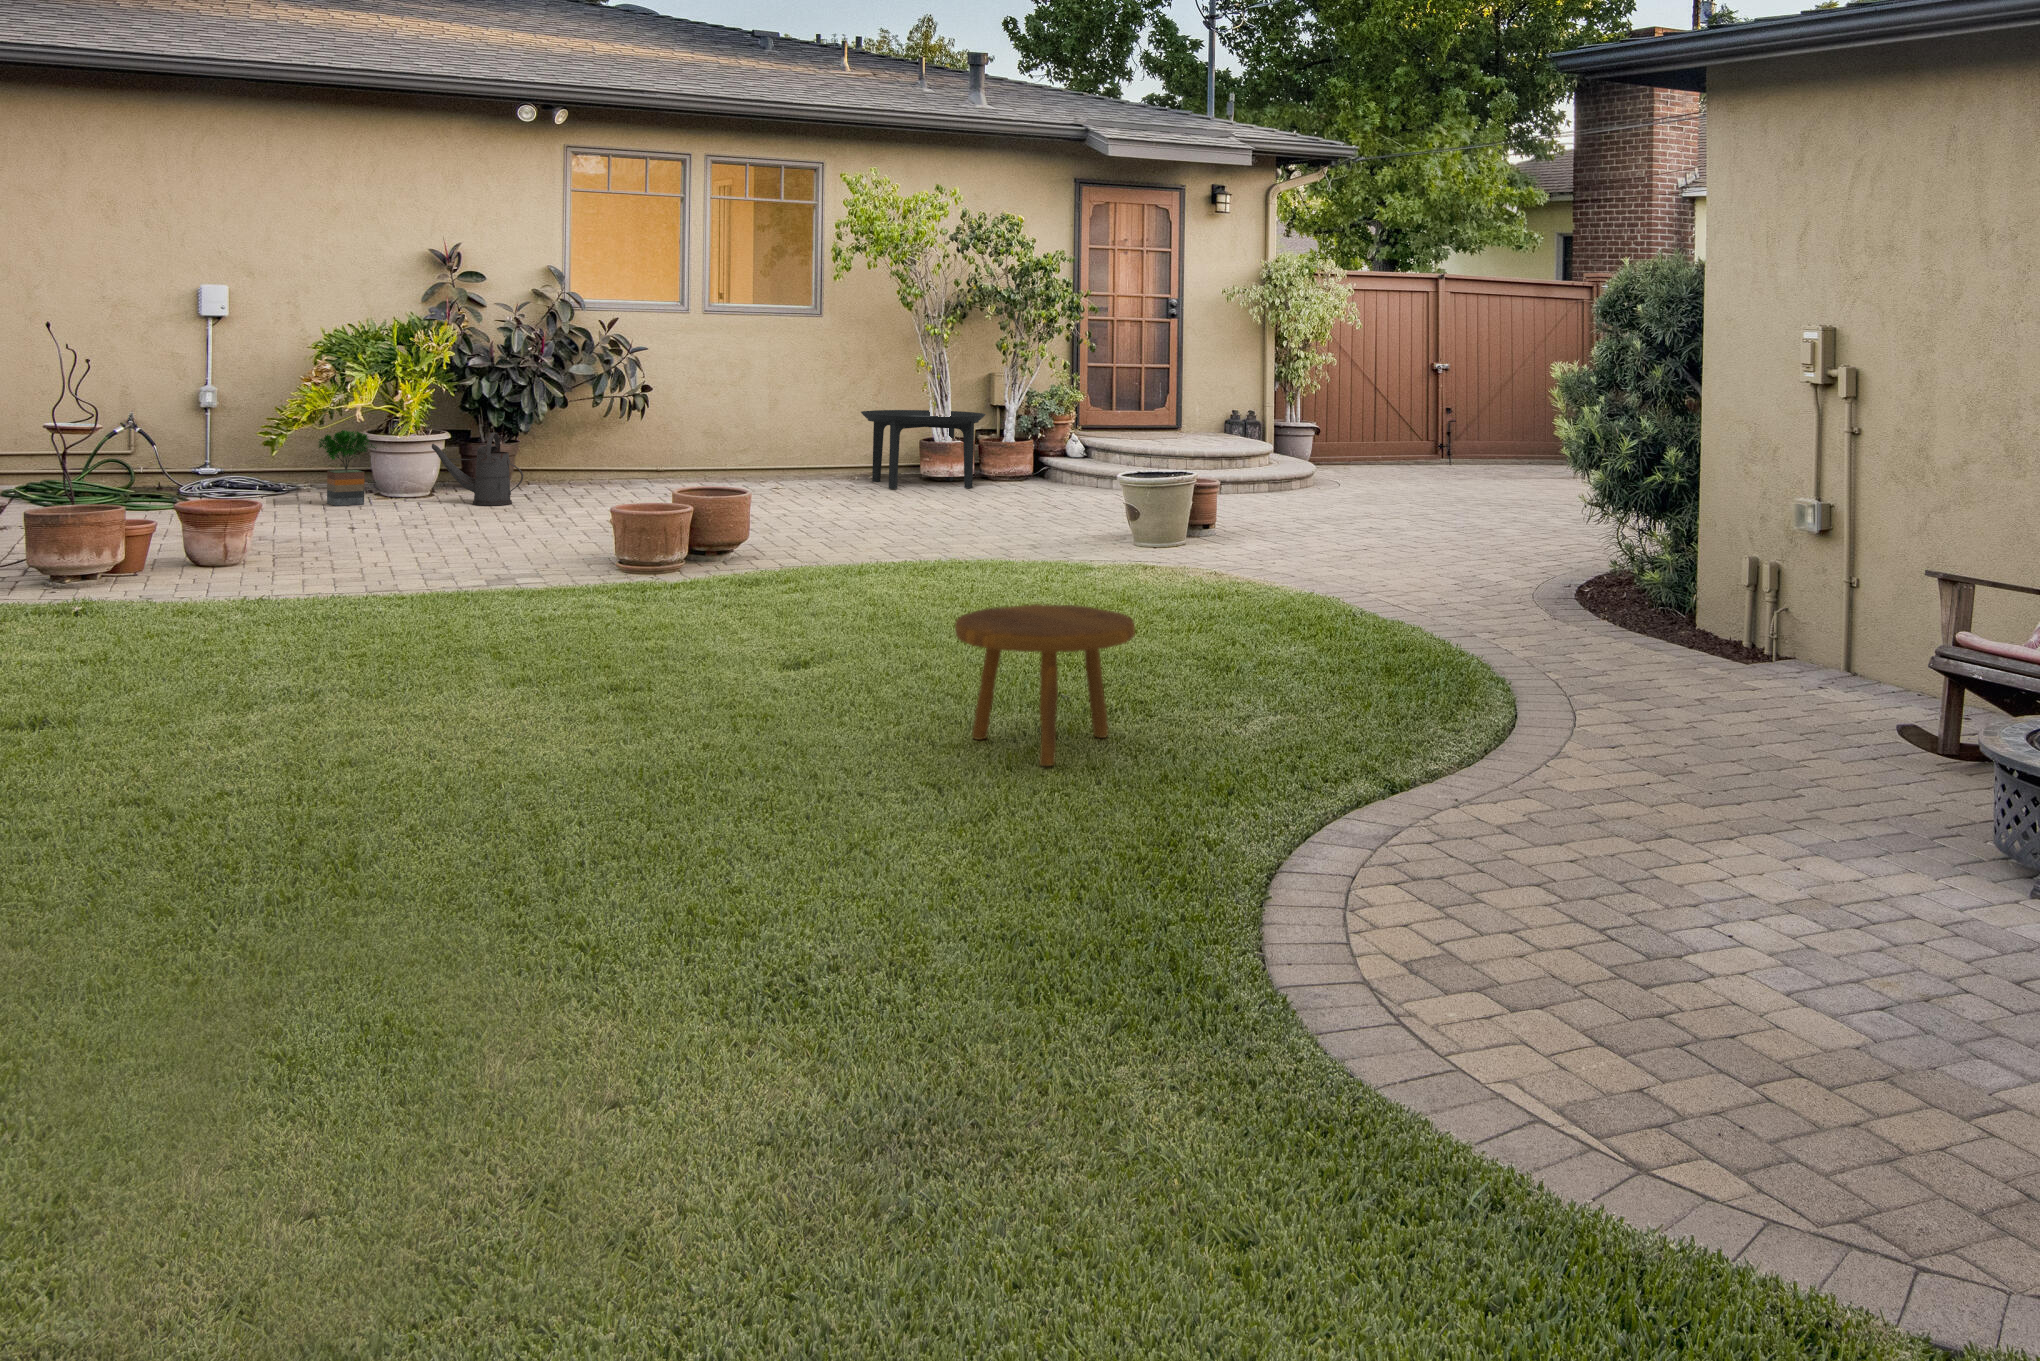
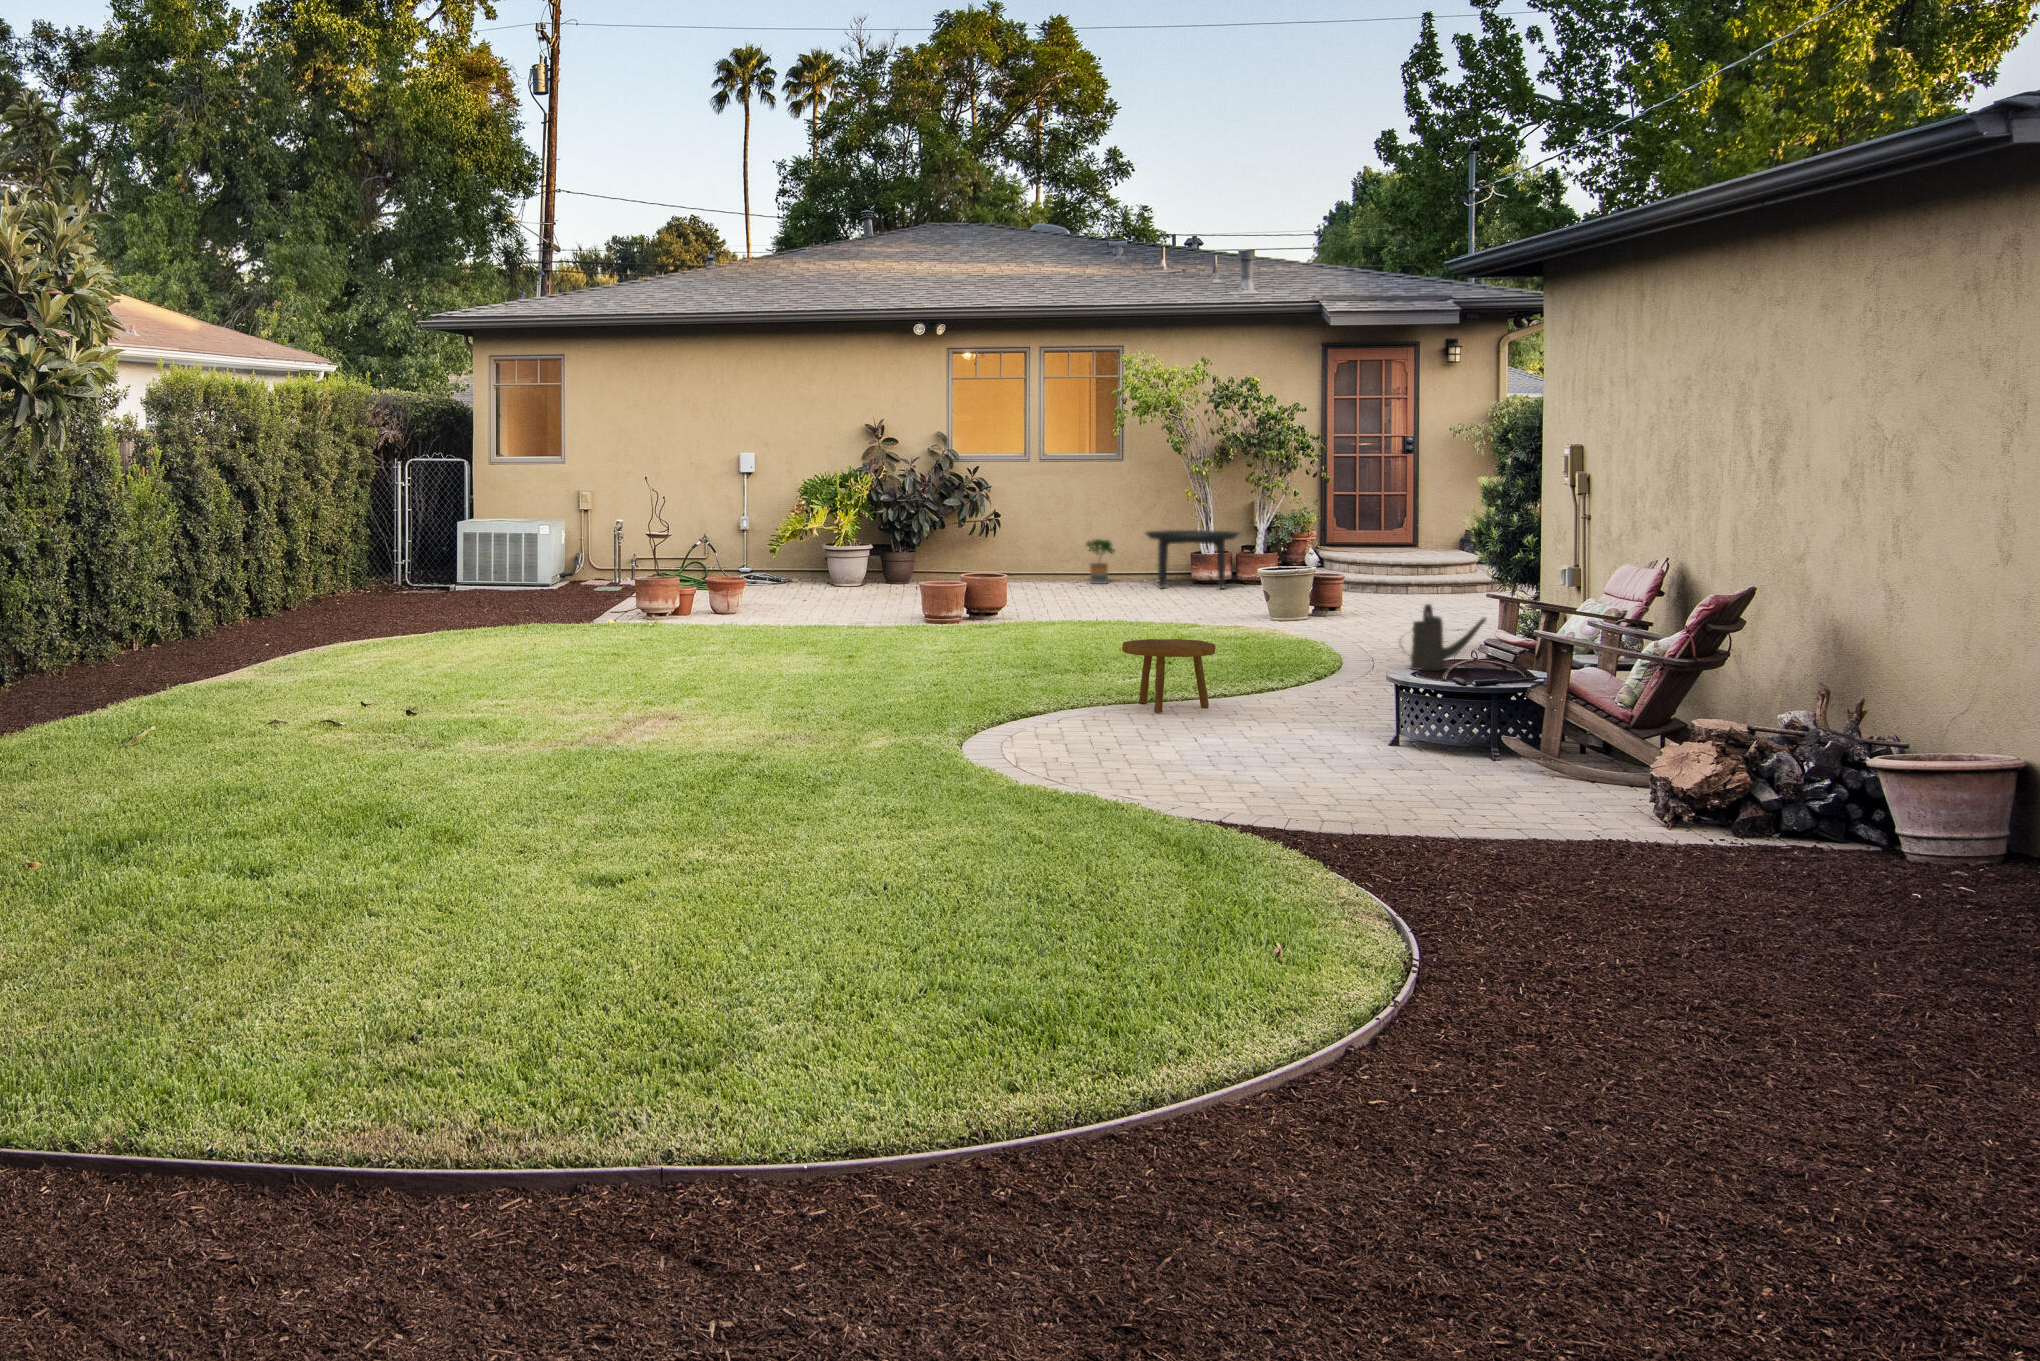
potted tree: present [319,430,376,506] -> present [1086,539,1115,584]
watering can: present [432,433,523,505] -> present [1409,604,1486,671]
footstool: present [955,604,1135,766] -> present [1122,639,1216,712]

